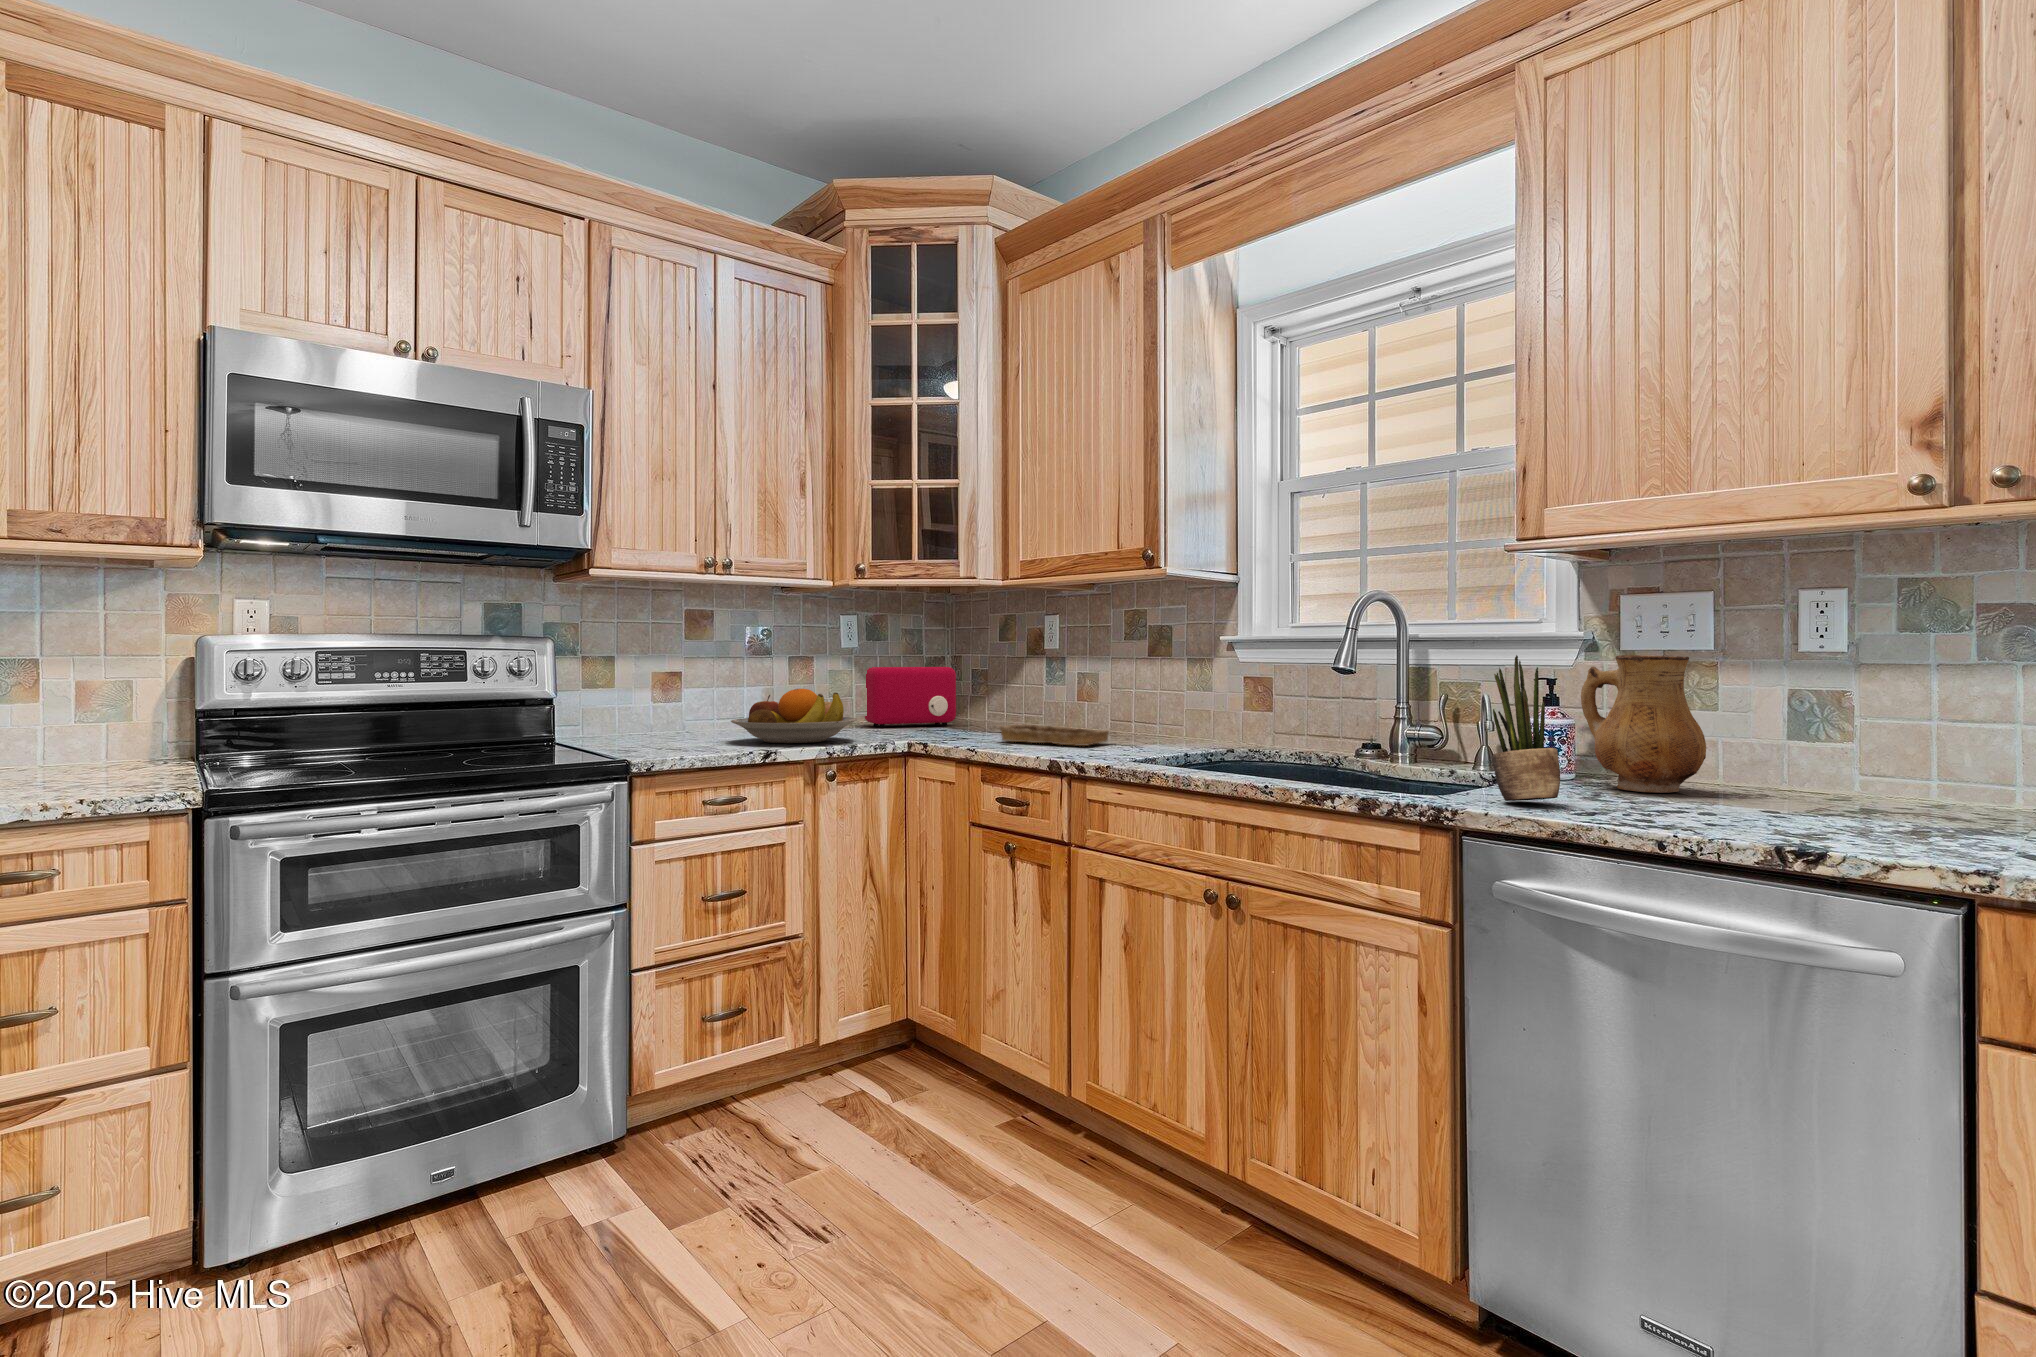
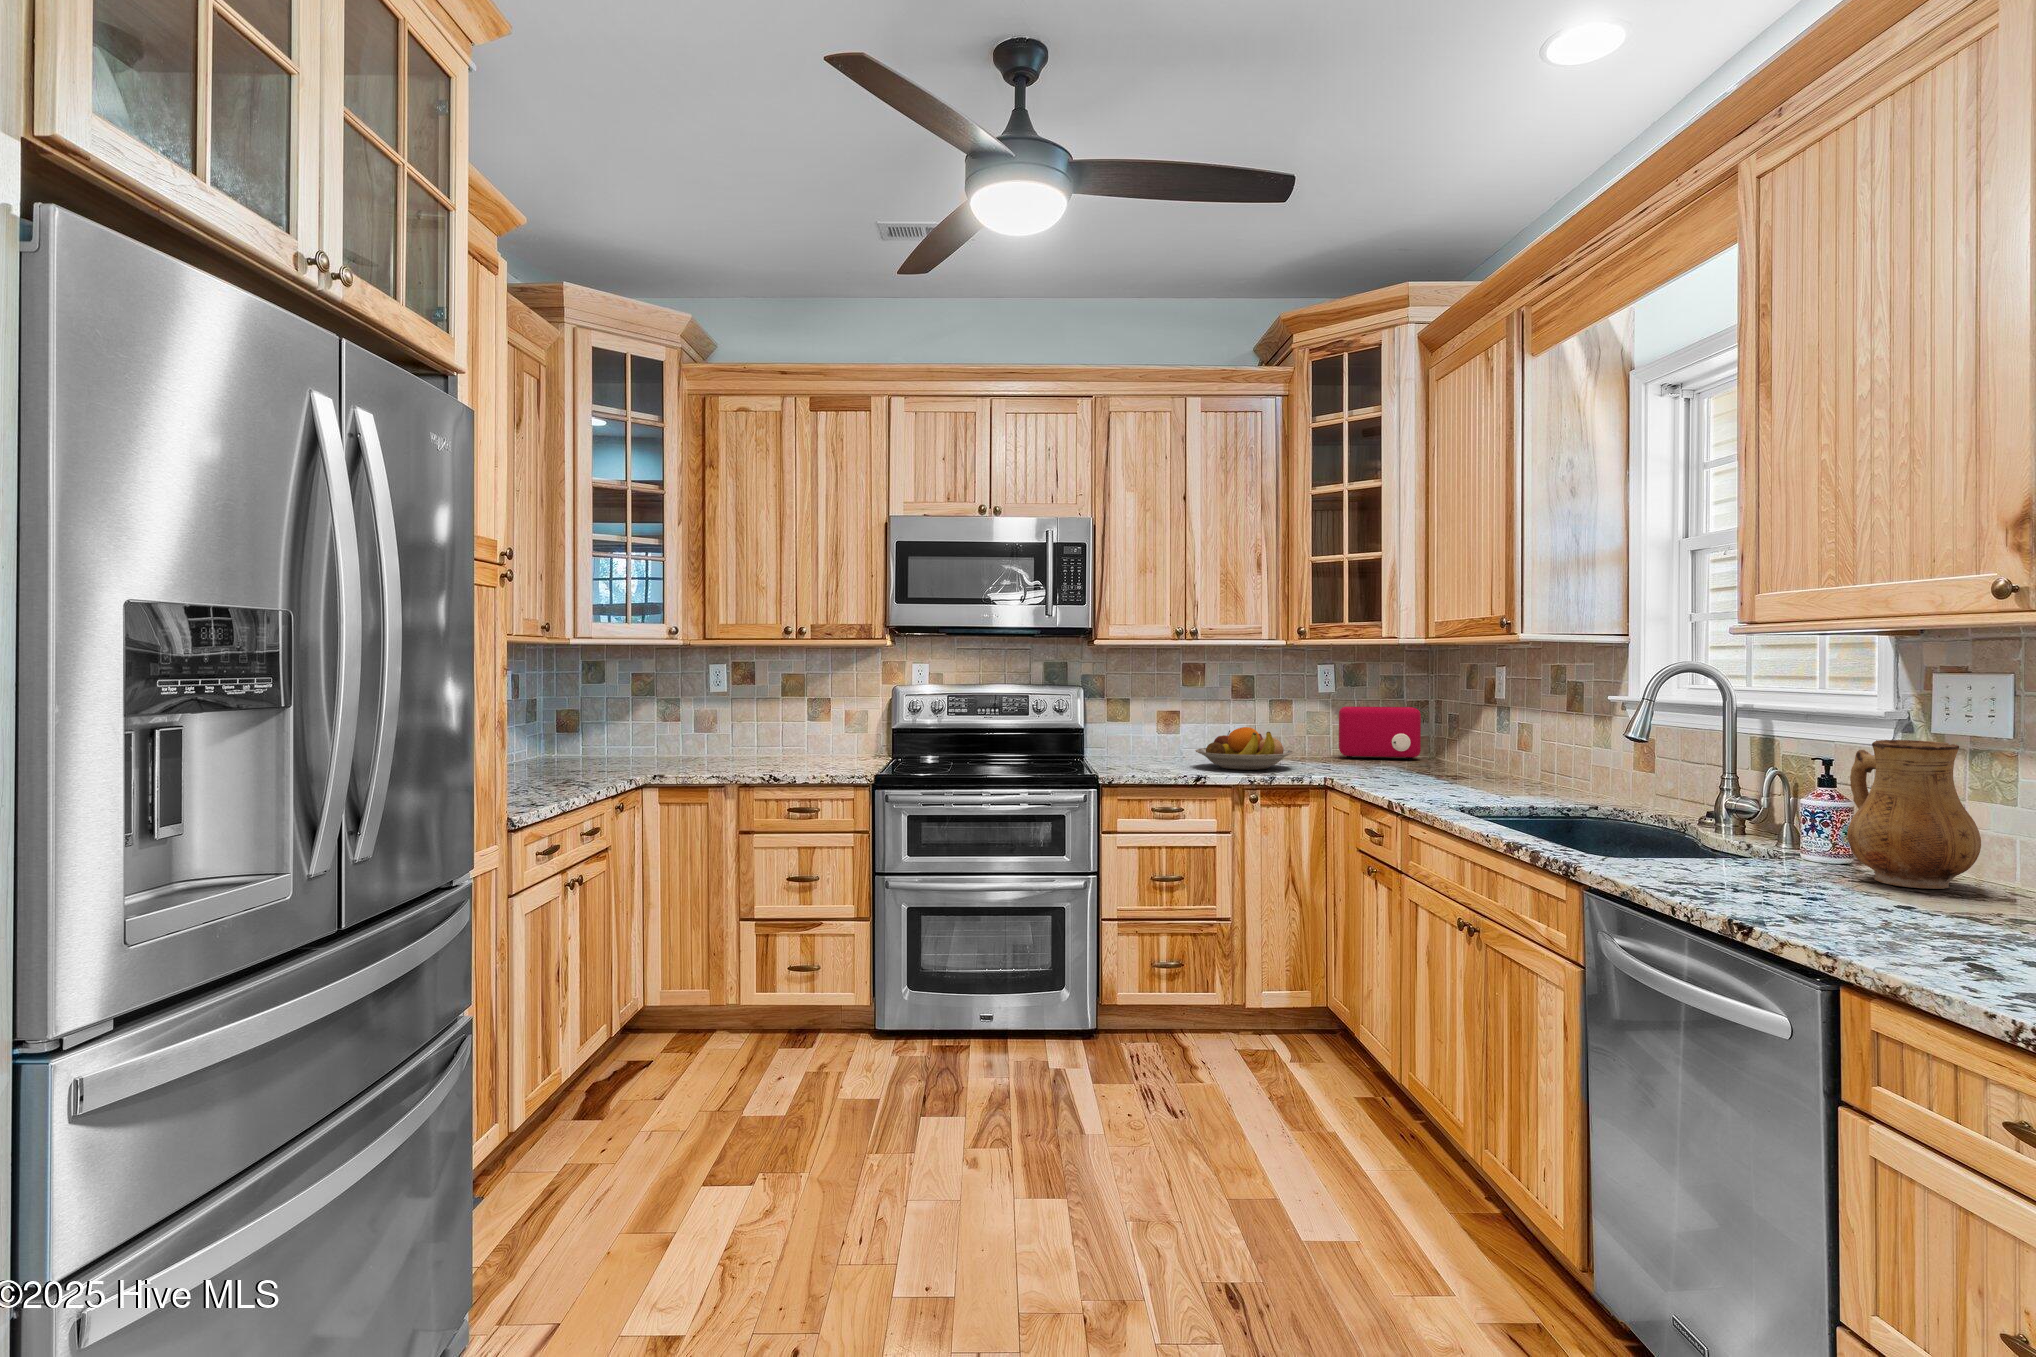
potted plant: present [1492,655,1560,801] -> none [1655,739,1719,875]
tray: present [1000,724,1109,746] -> none [1399,765,1509,789]

